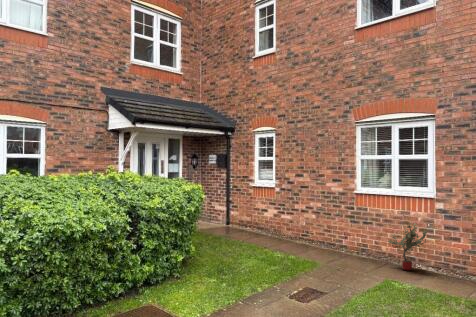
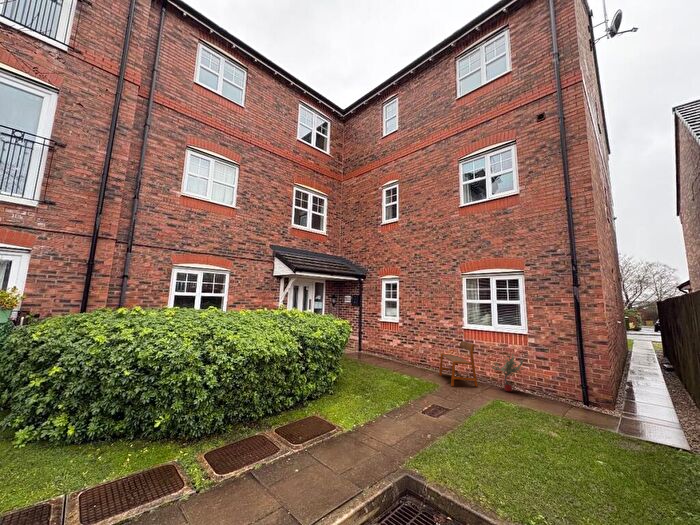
bench: none [324,207,369,266] -> present [439,341,477,387]

